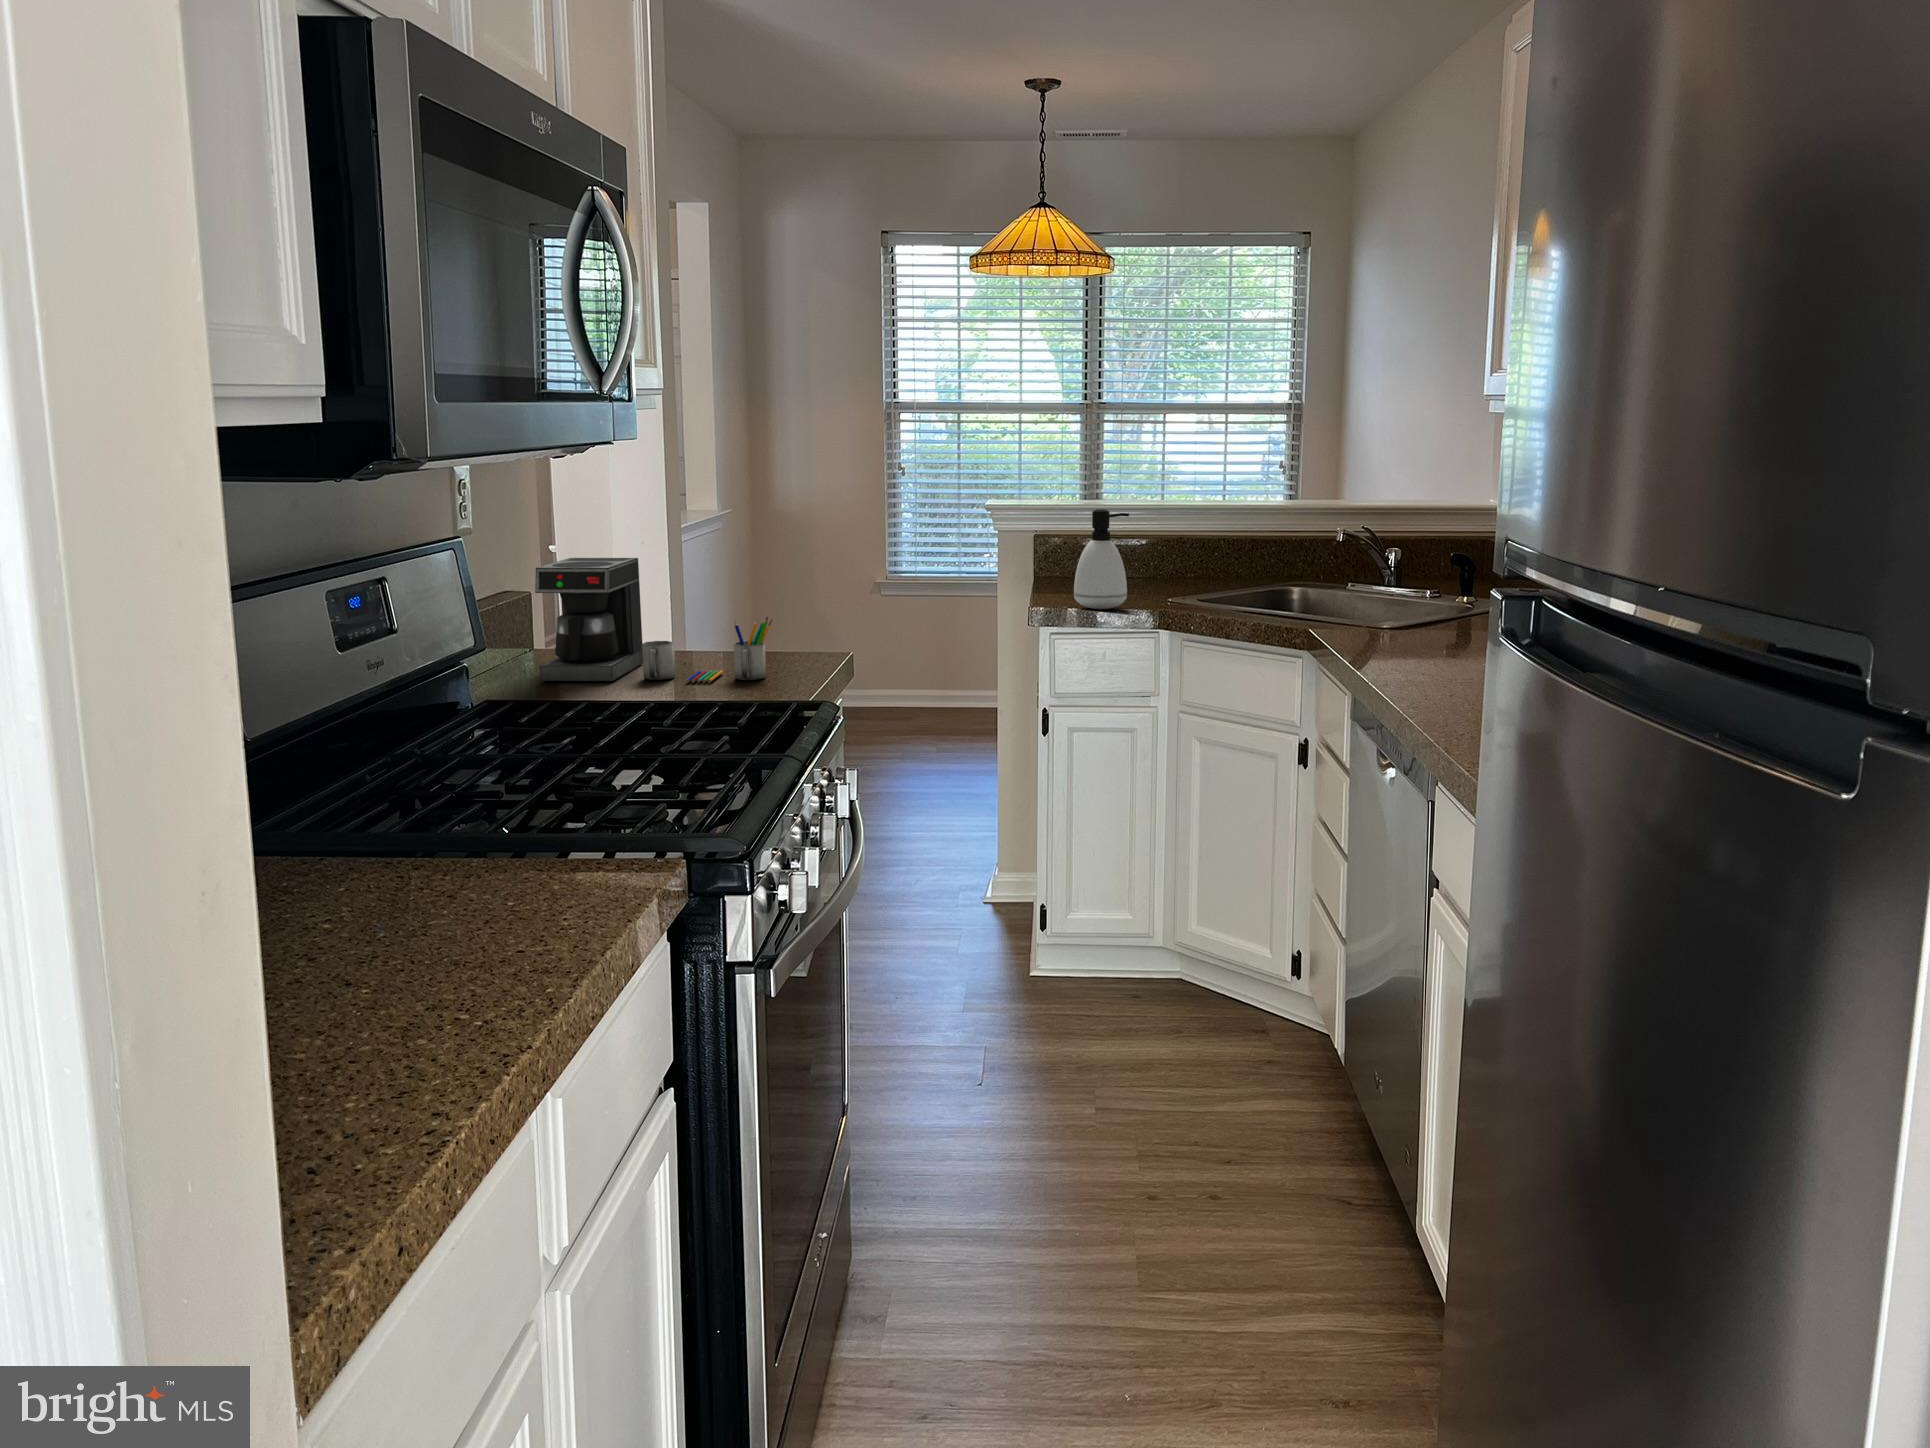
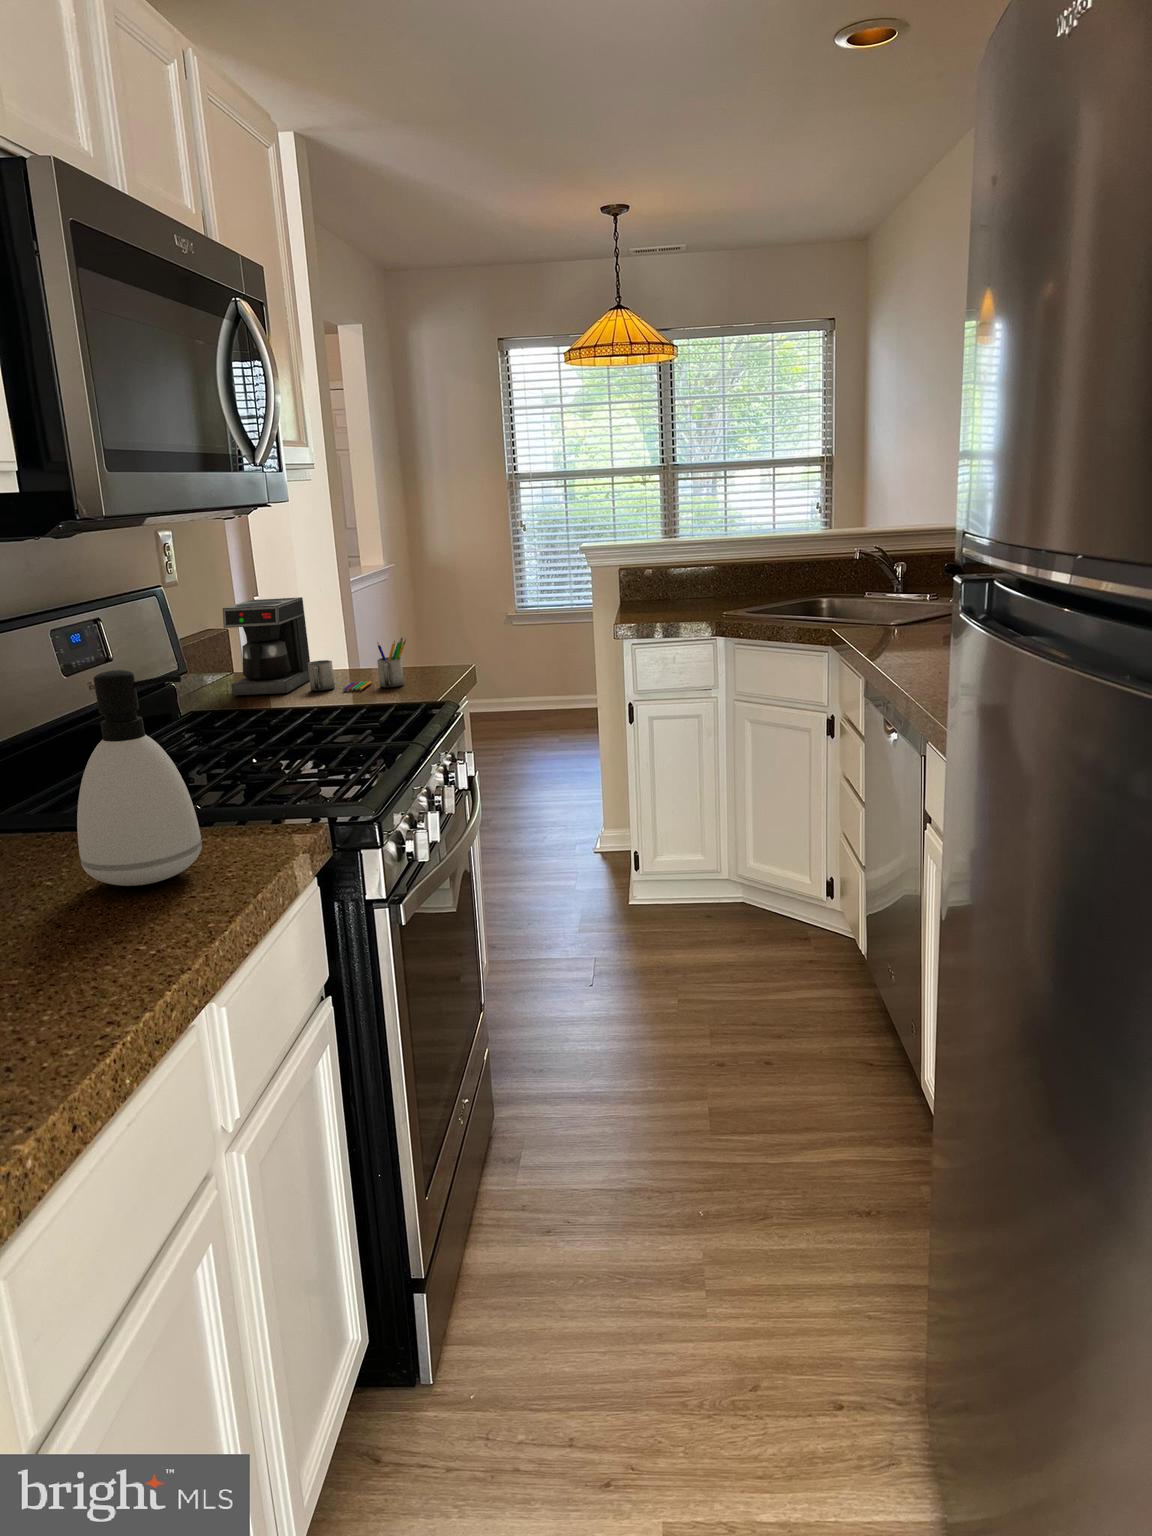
soap dispenser: present [1074,509,1129,609] -> present [77,670,202,886]

